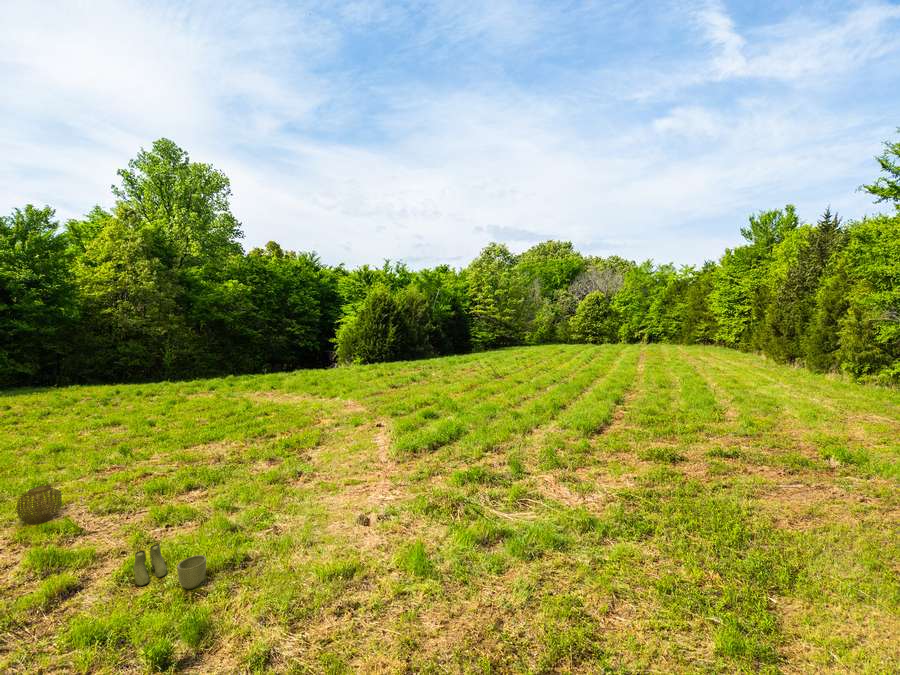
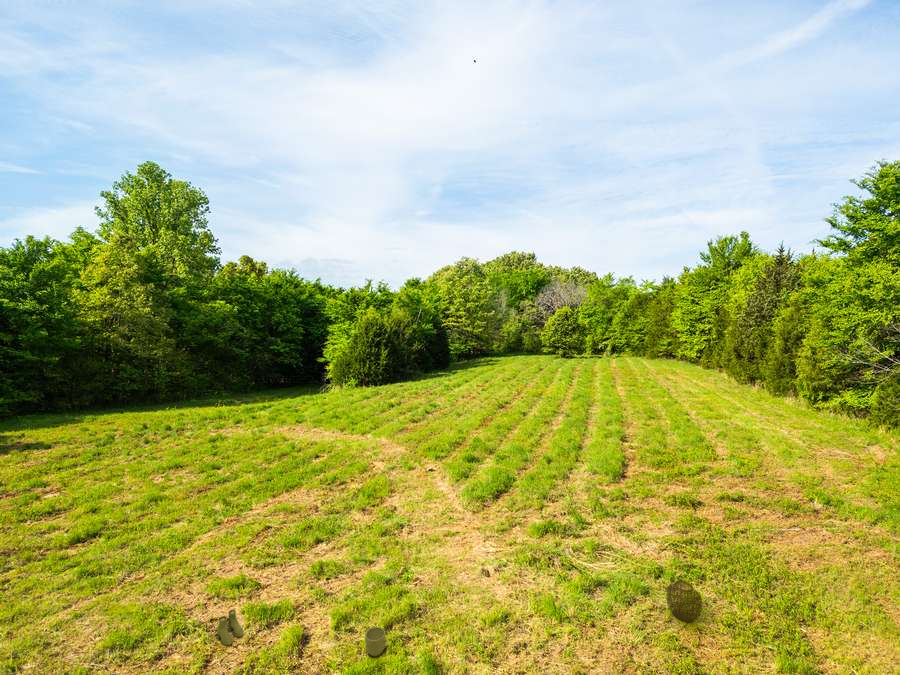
woven basket: present [17,486,62,524] -> present [667,581,702,622]
boots: present [134,544,166,586] -> present [217,610,244,645]

